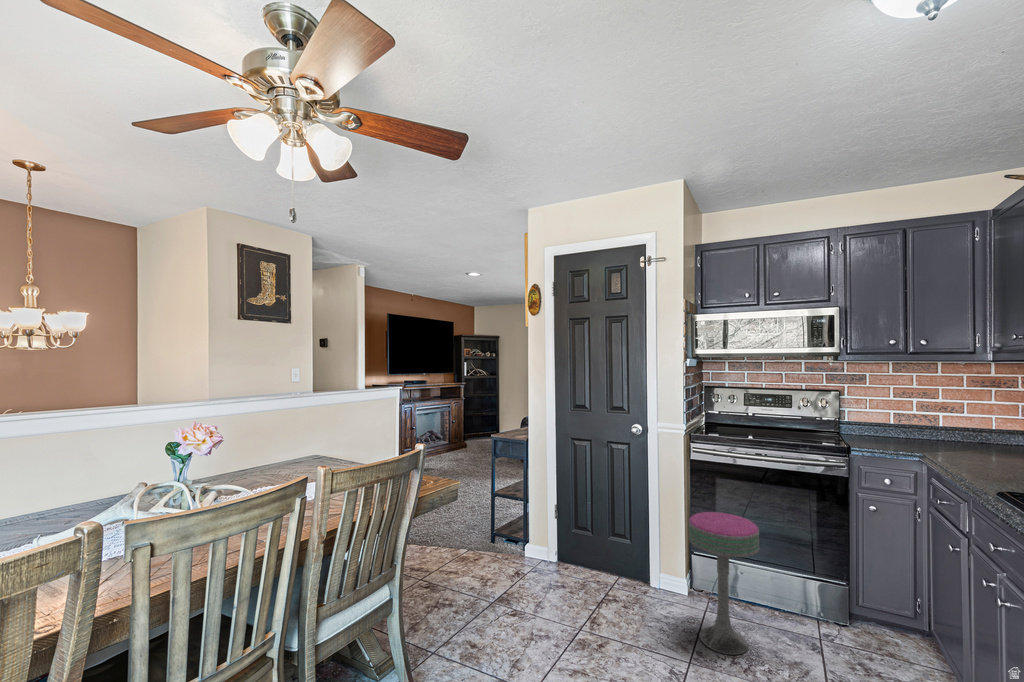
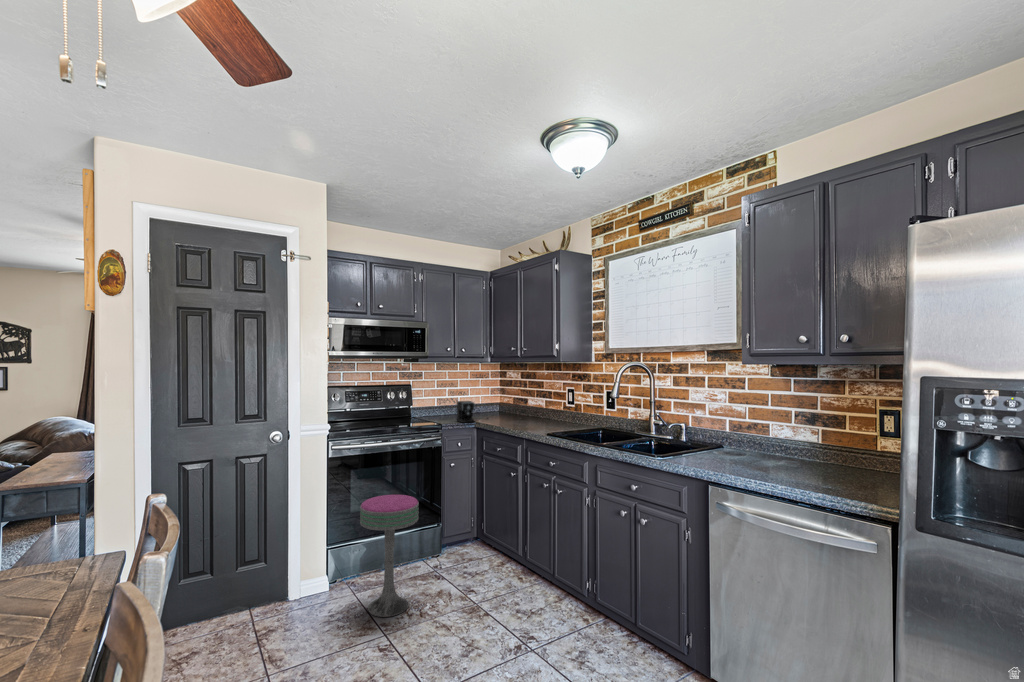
coffee maker: none [900,421,972,455] -> present [457,401,475,423]

